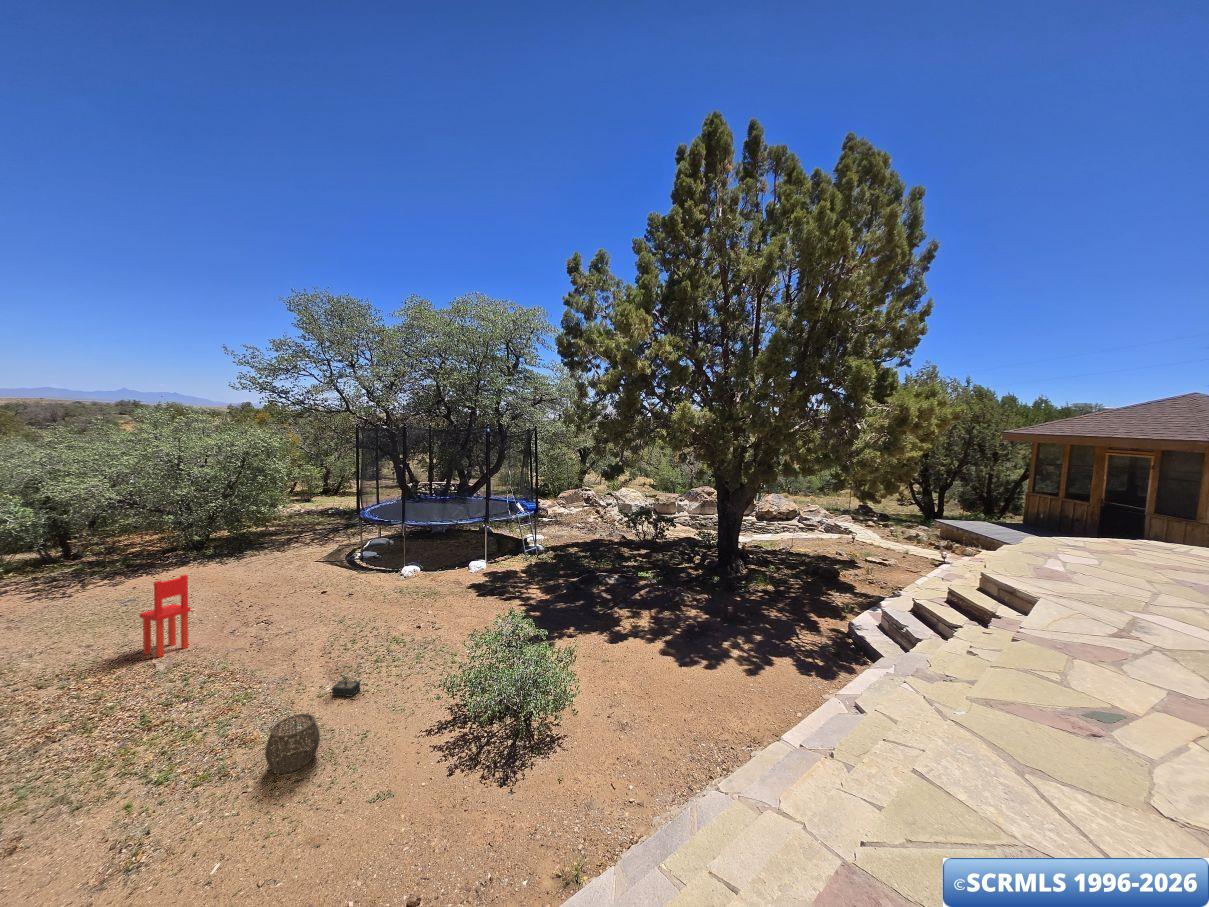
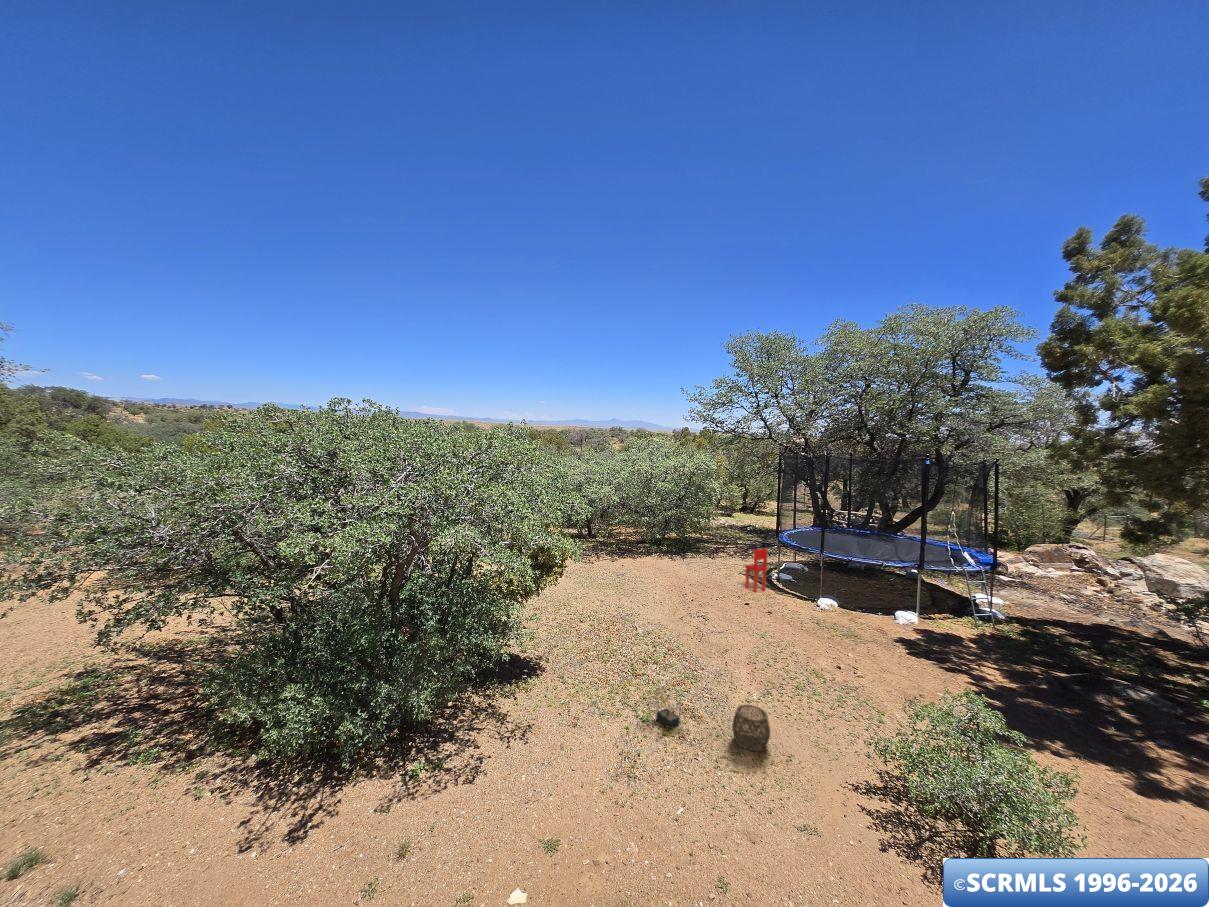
chair: present [139,575,191,657] -> present [745,548,767,592]
decorative plant: present [327,662,361,696] -> present [652,689,680,729]

